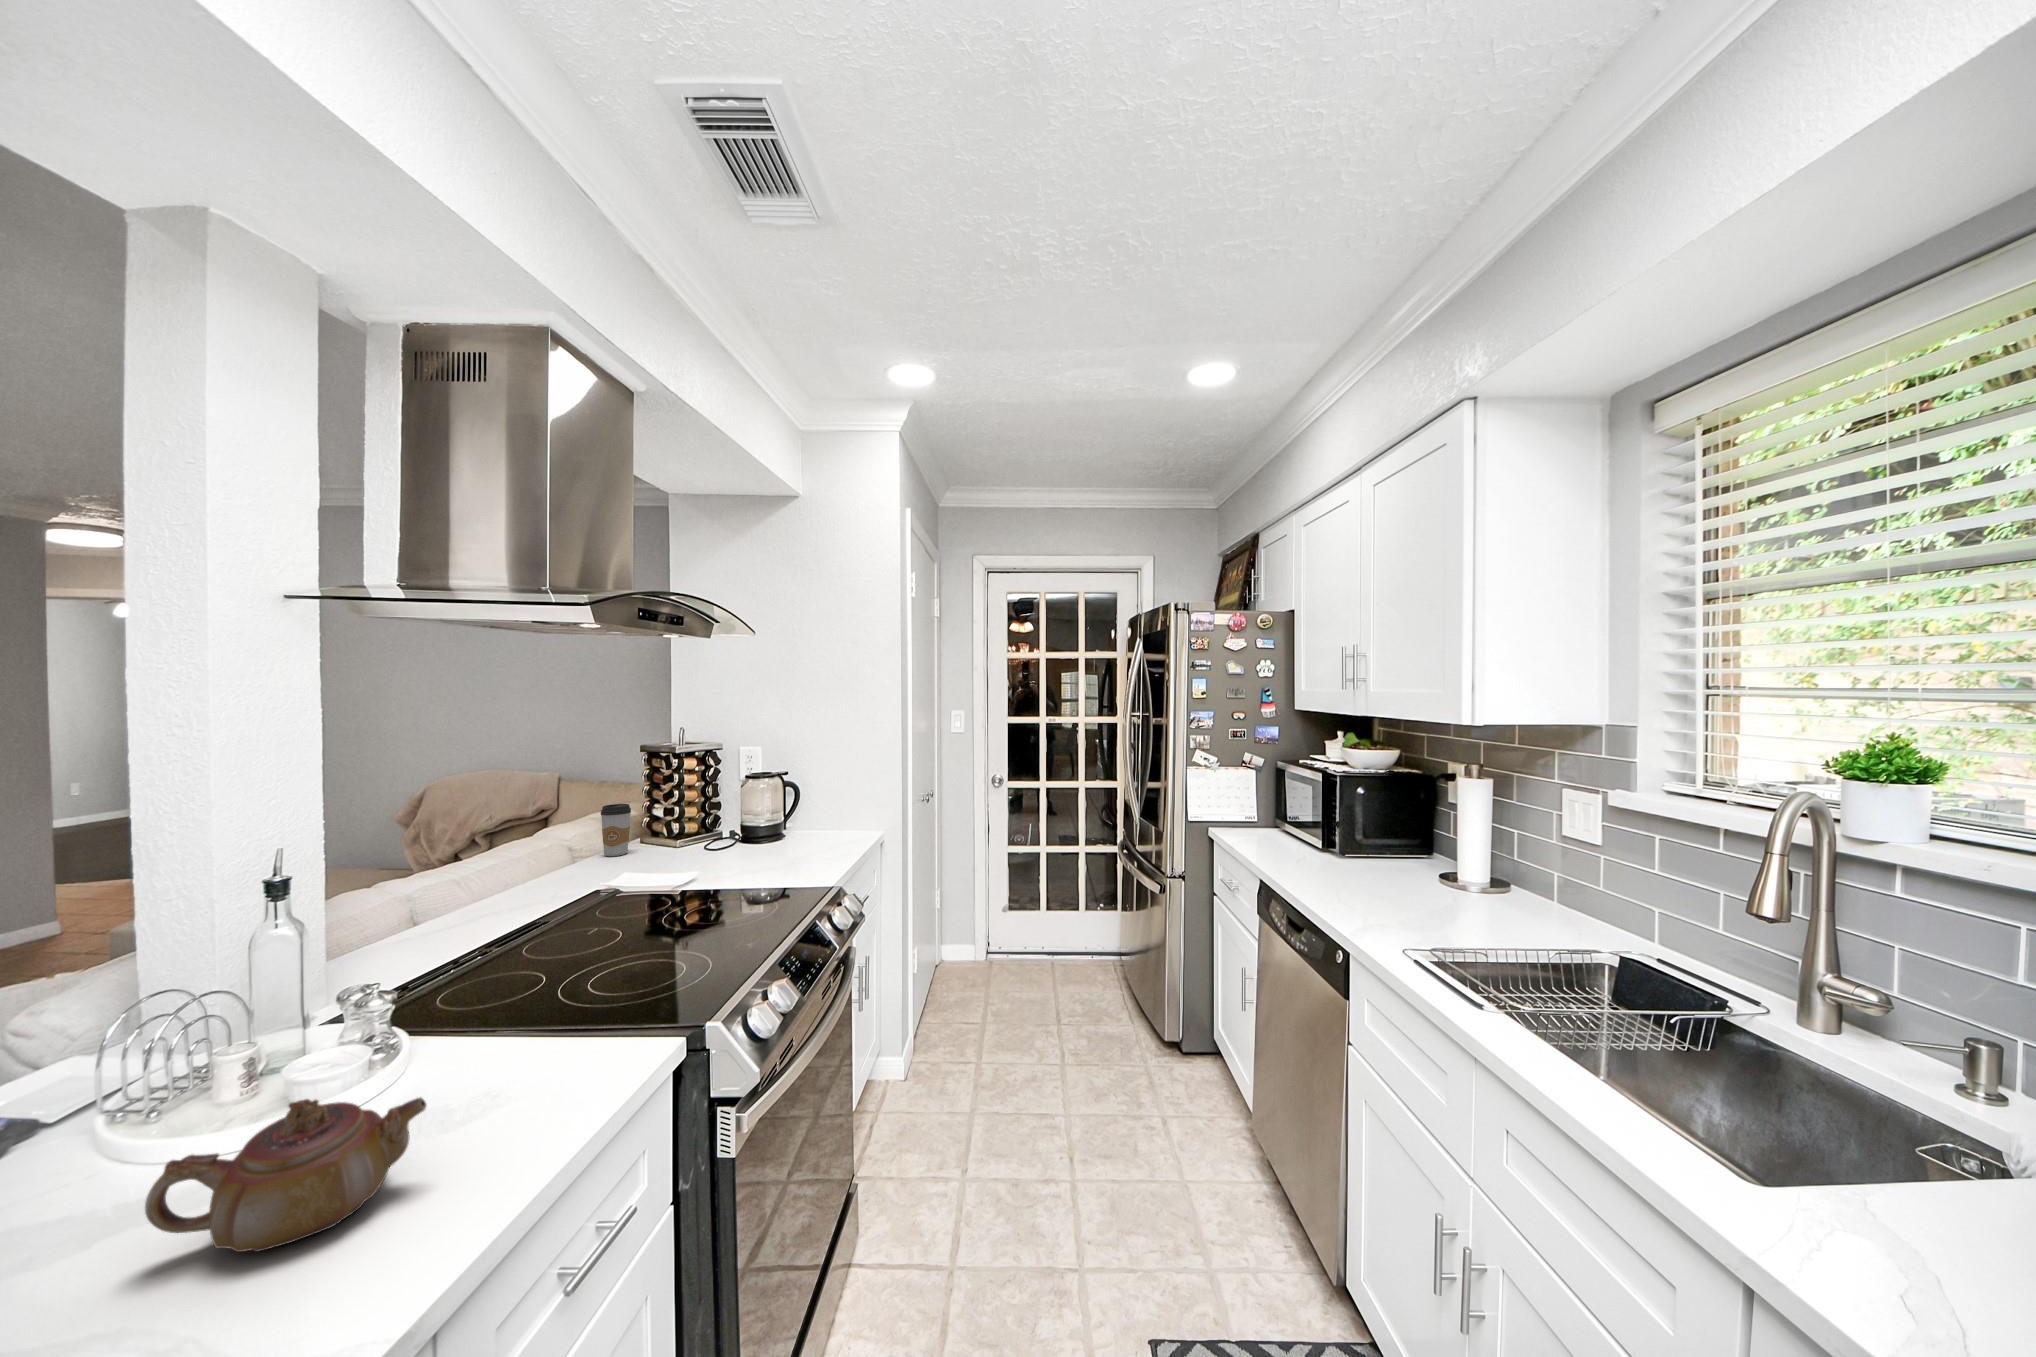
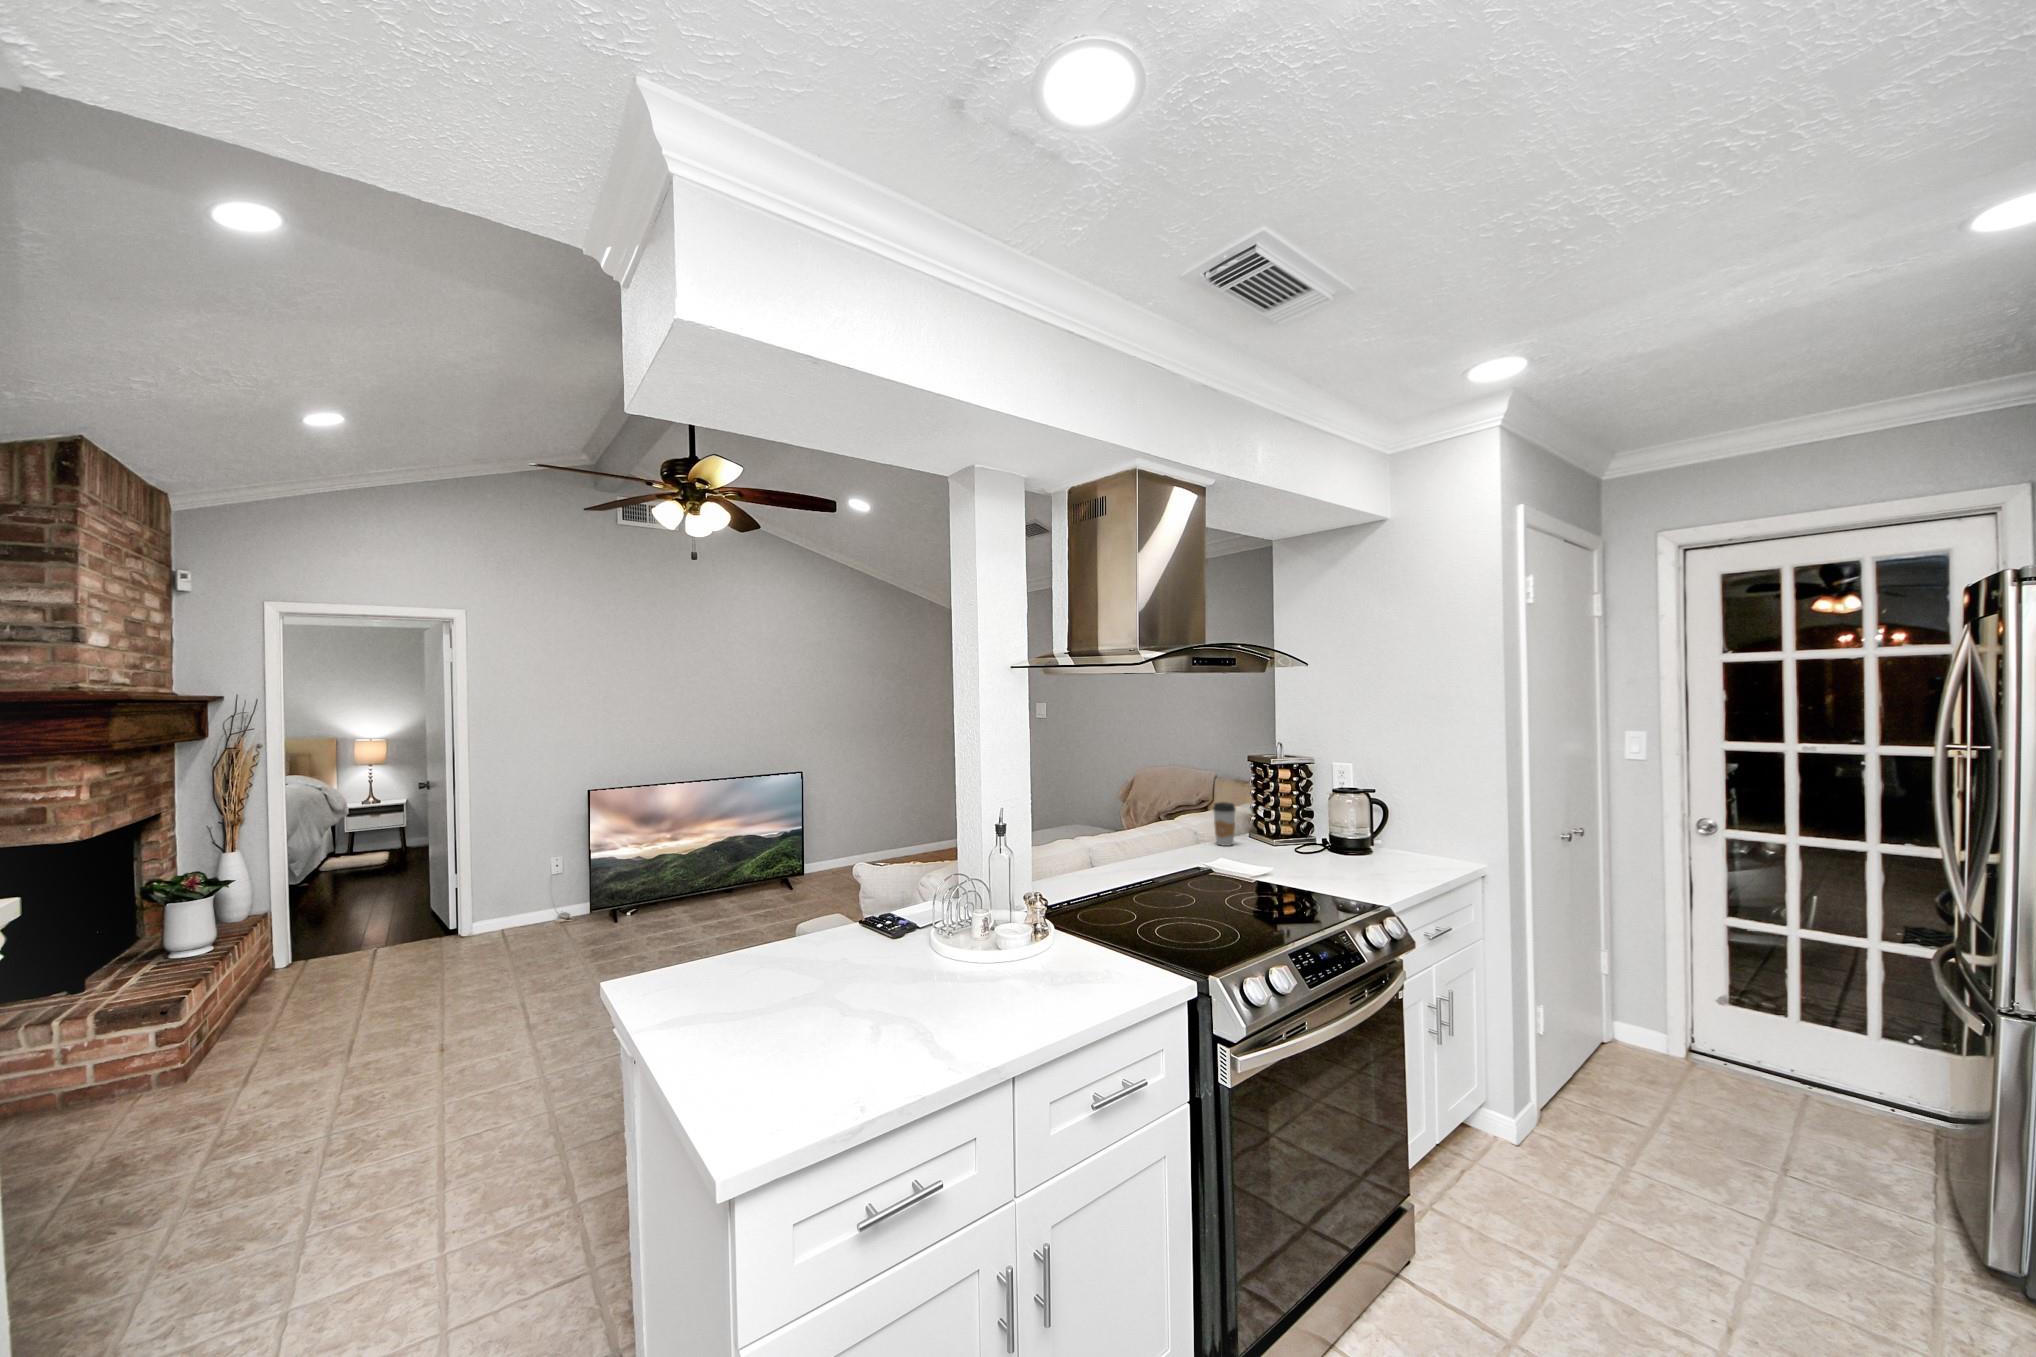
teapot: present [145,1098,426,1252] -> none [954,942,1049,1008]

